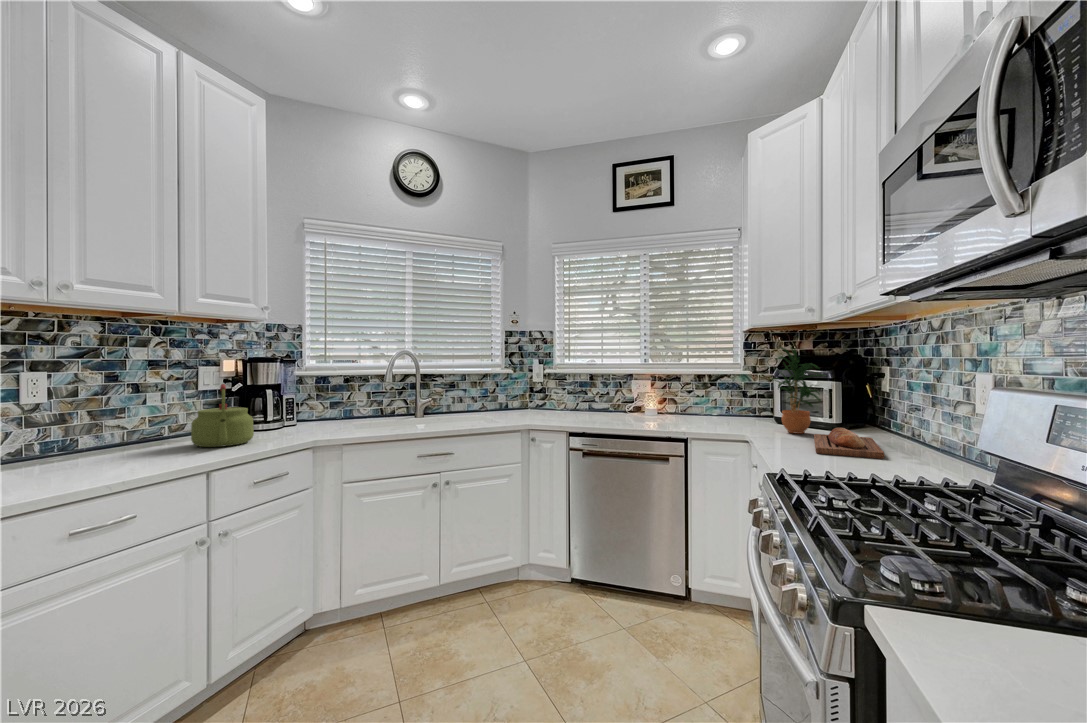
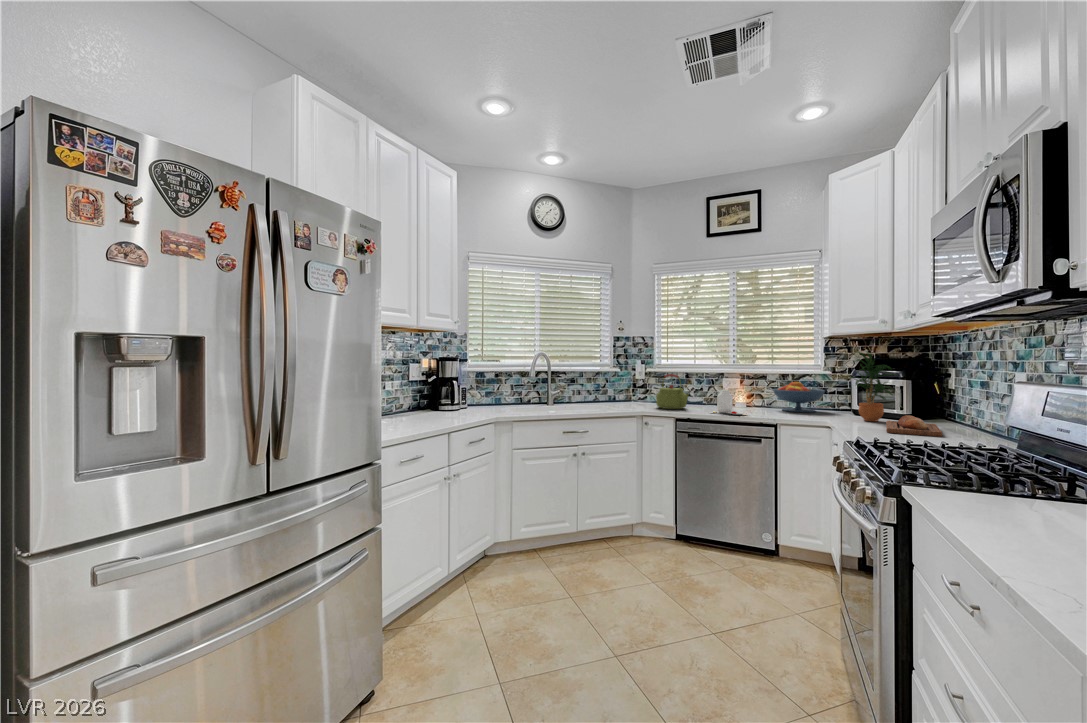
fruit bowl: none [686,383,745,421] -> present [773,382,825,412]
kettle: present [191,384,254,447] -> present [656,374,689,409]
jar: none [609,395,653,427] -> present [715,390,747,415]

